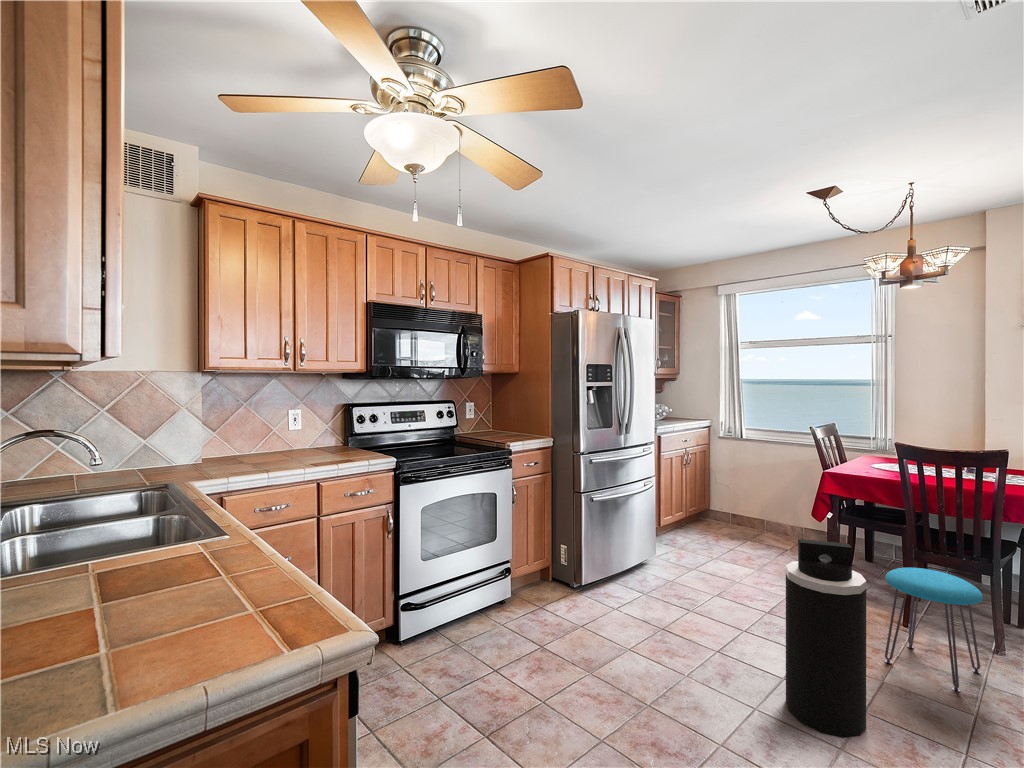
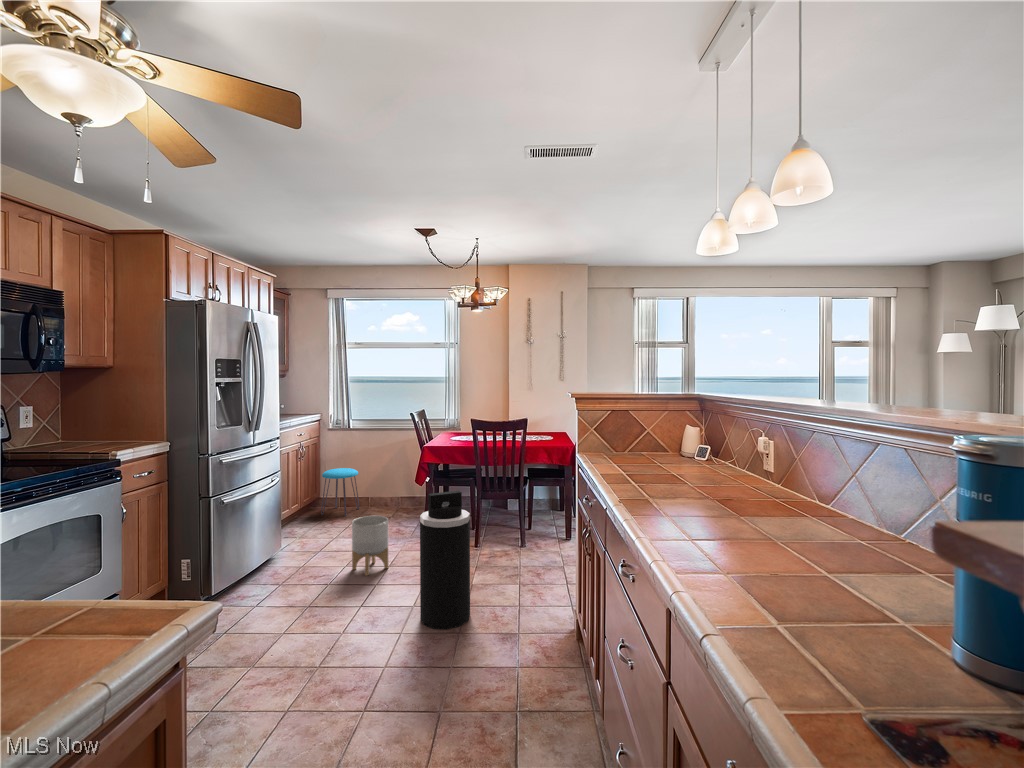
planter: none [718,545,764,616] -> present [352,516,389,576]
stool: present [885,568,983,692] -> present [321,468,360,516]

